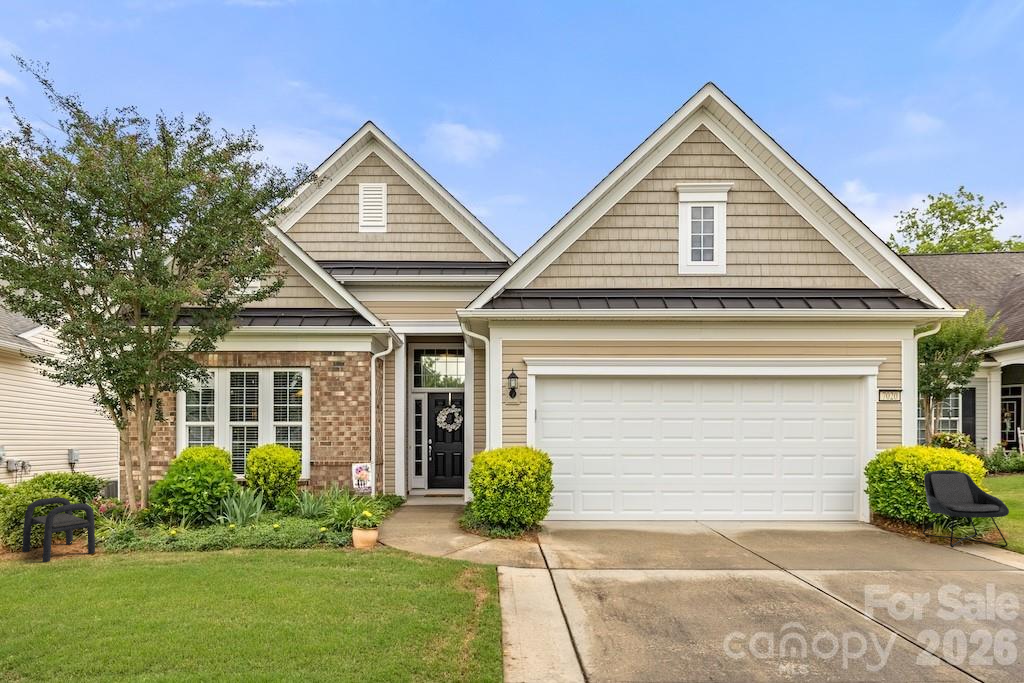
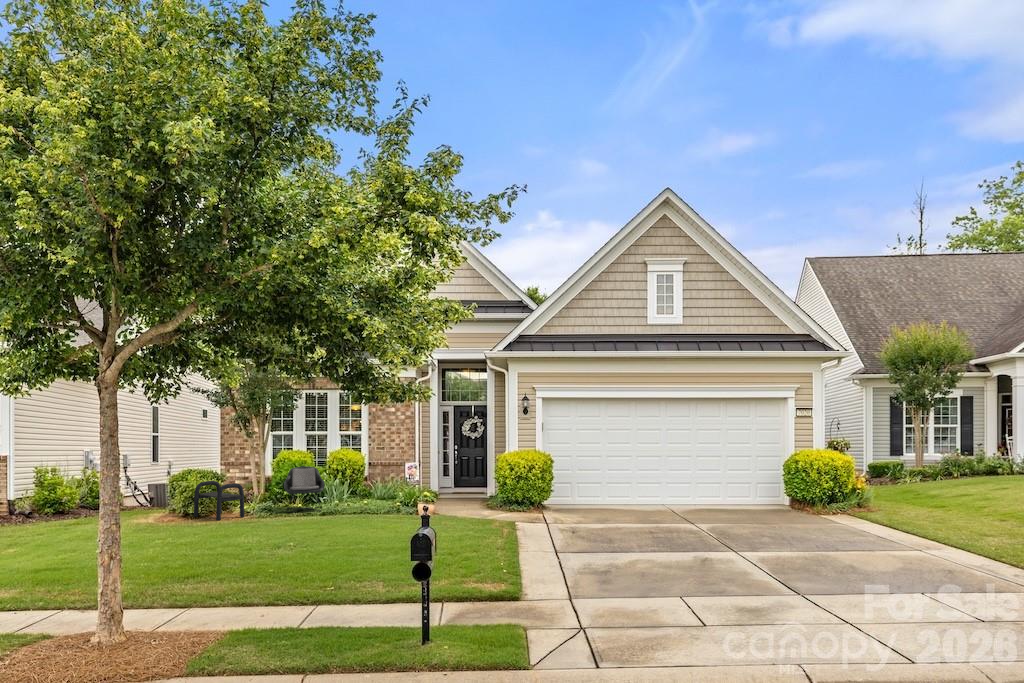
lounge chair: present [923,470,1009,548] -> present [284,466,325,513]

